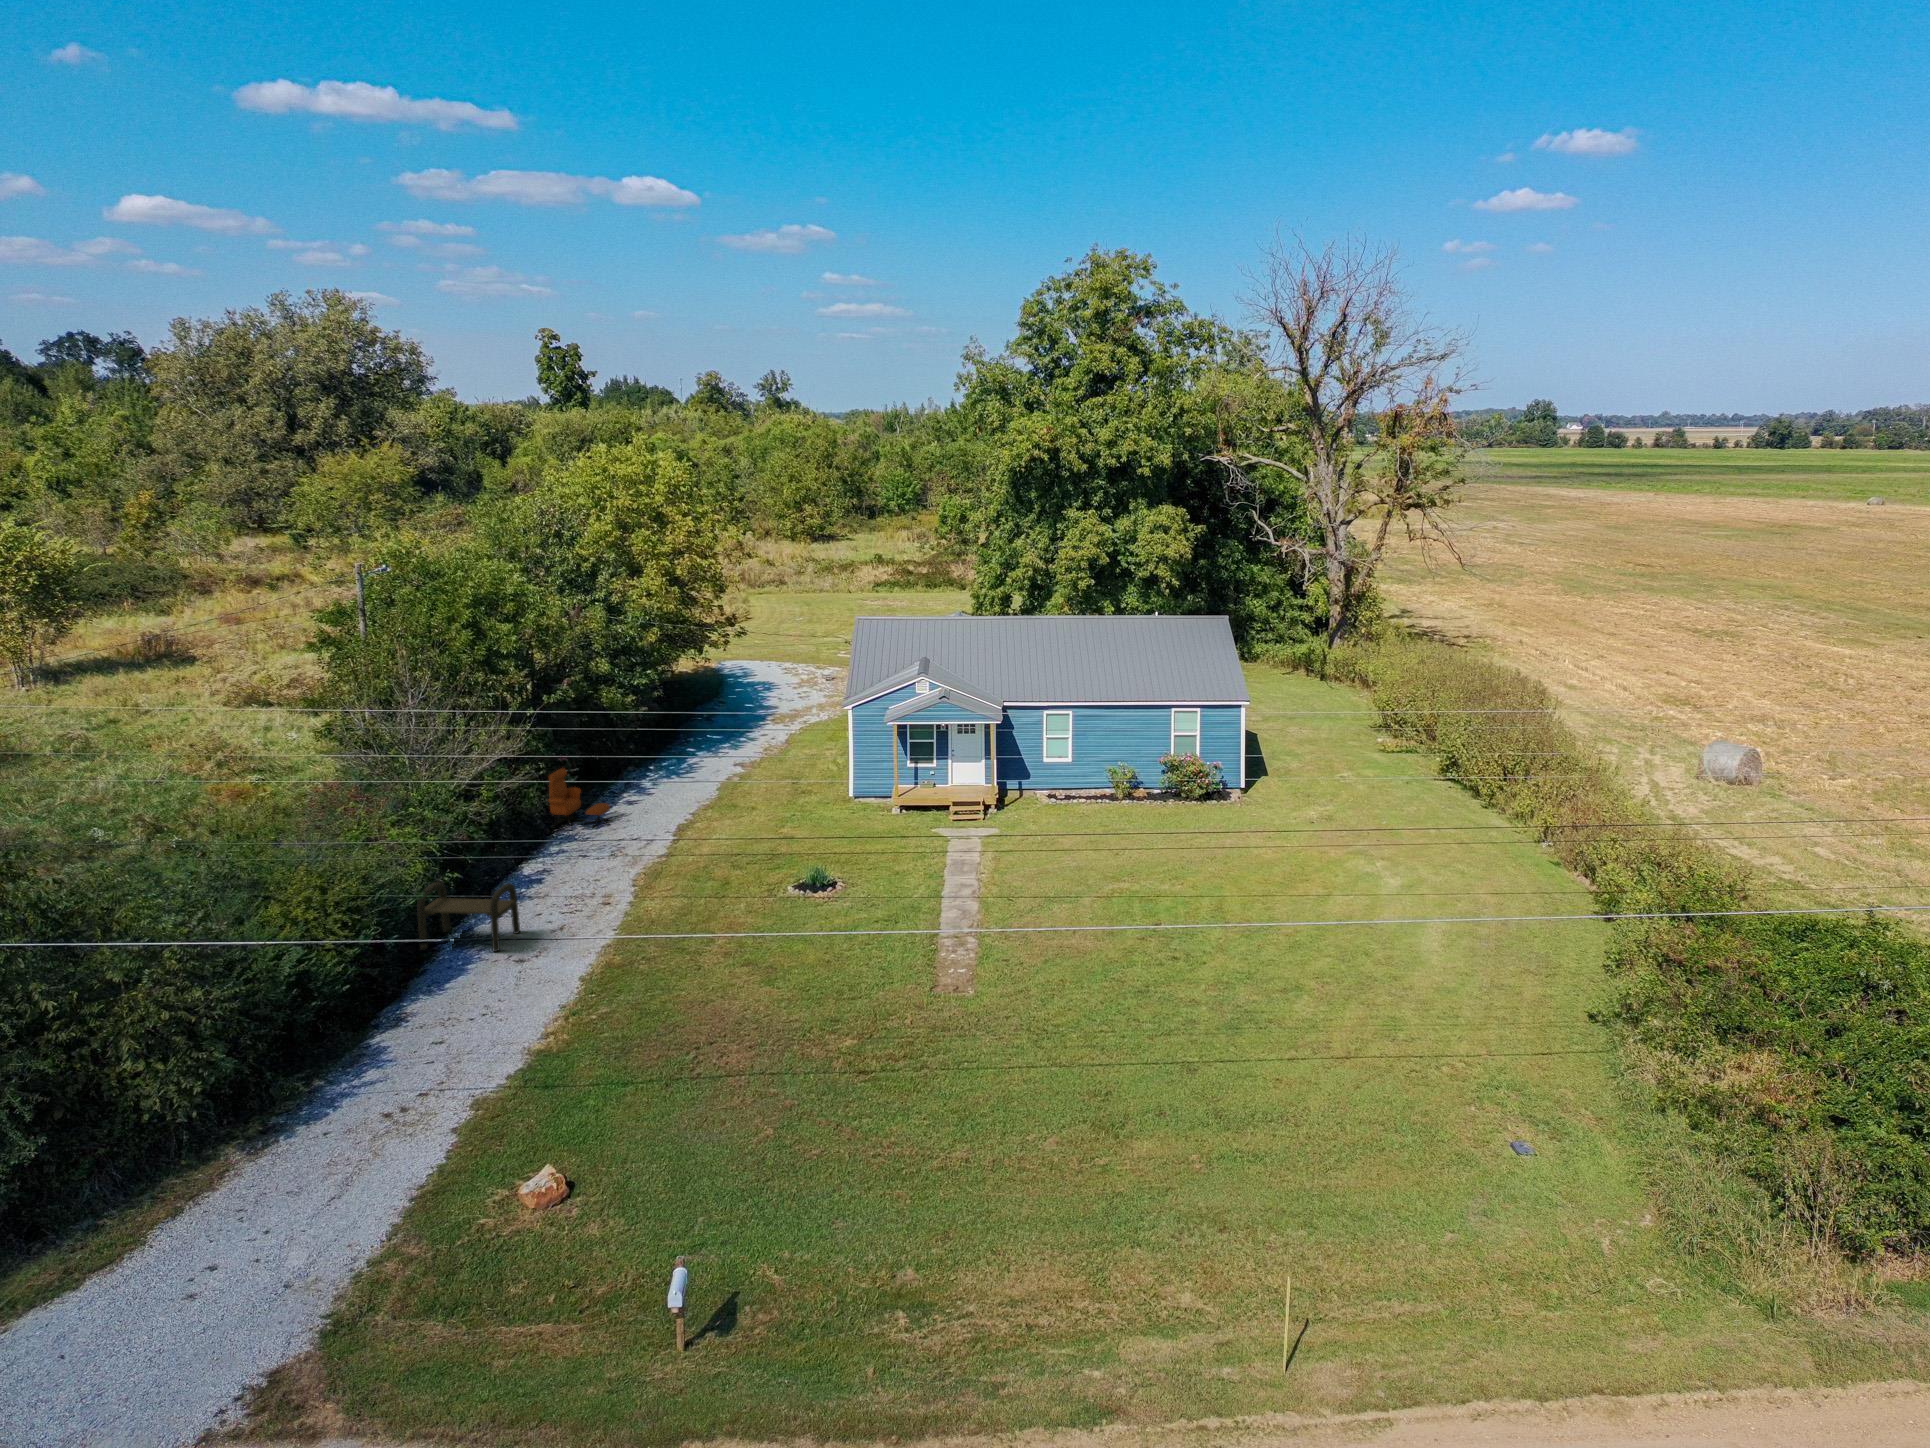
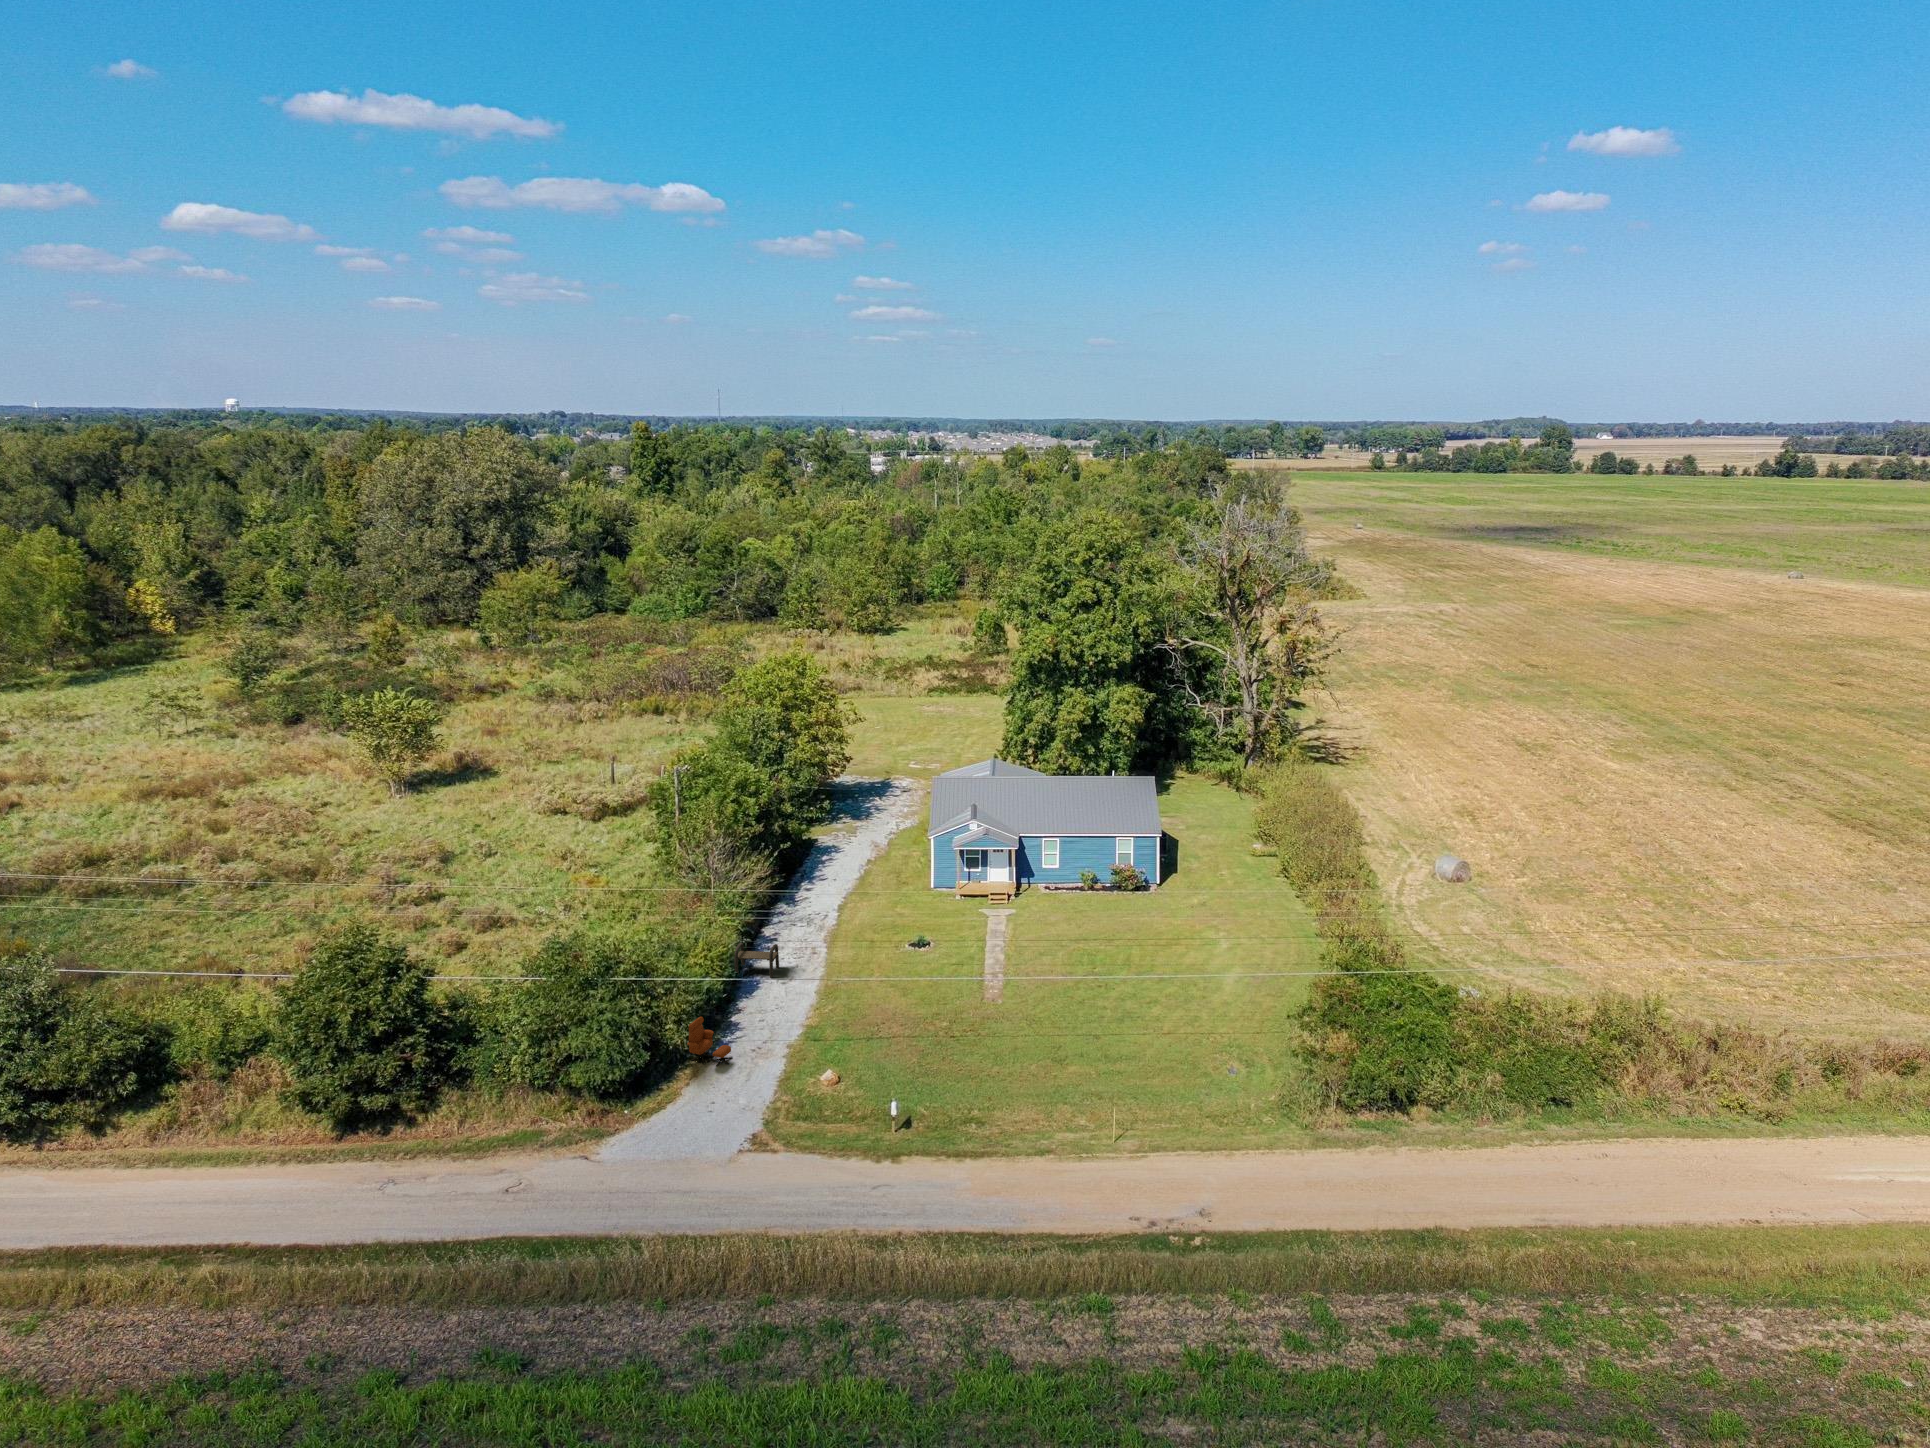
lounge chair: present [549,768,610,826] -> present [687,1017,732,1066]

